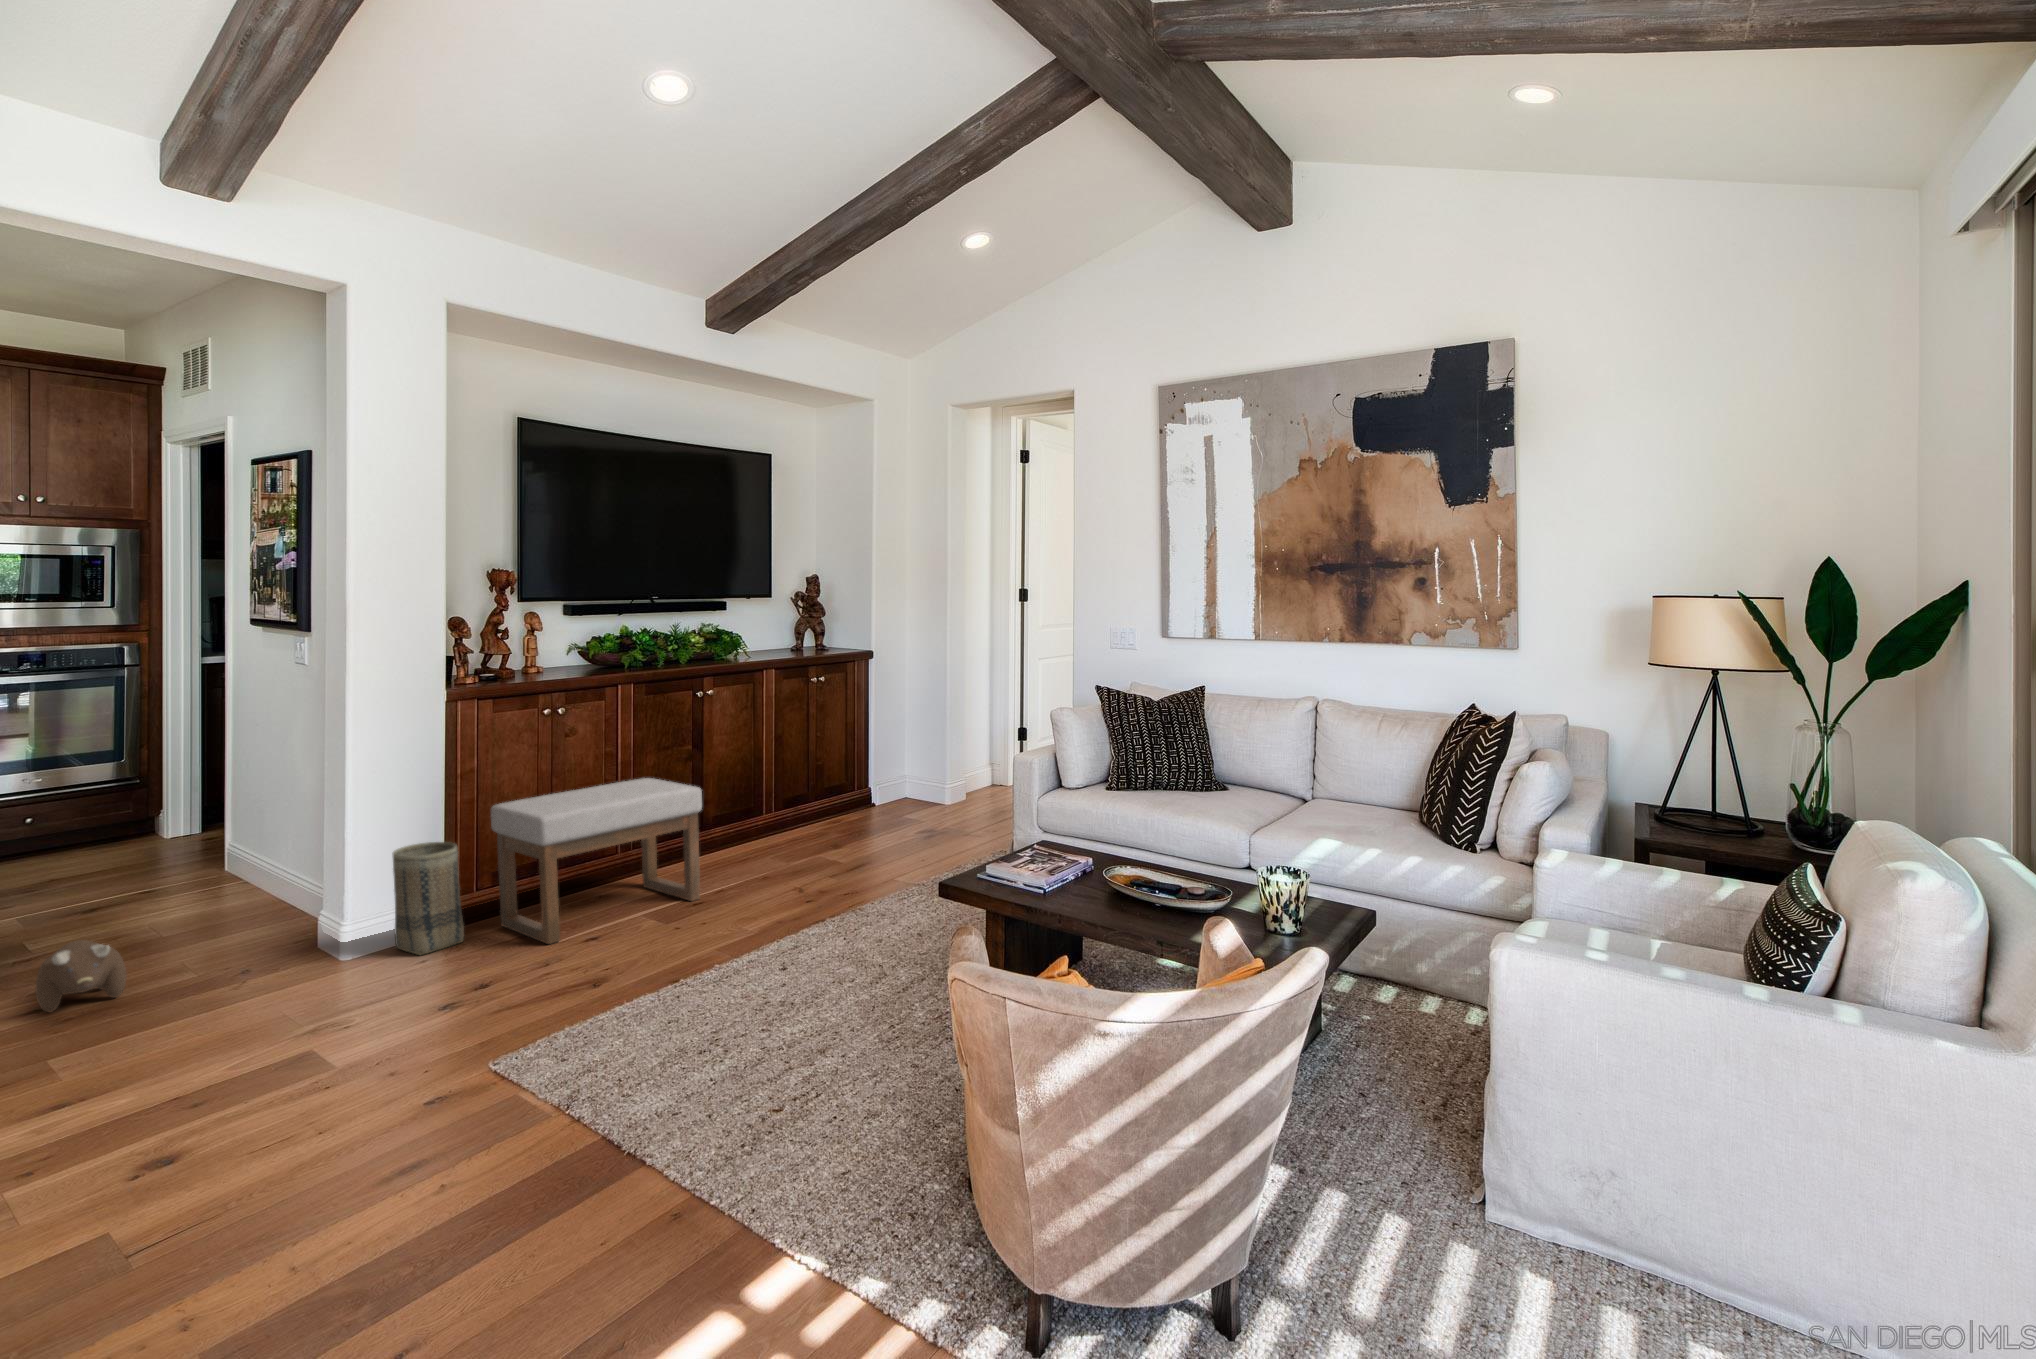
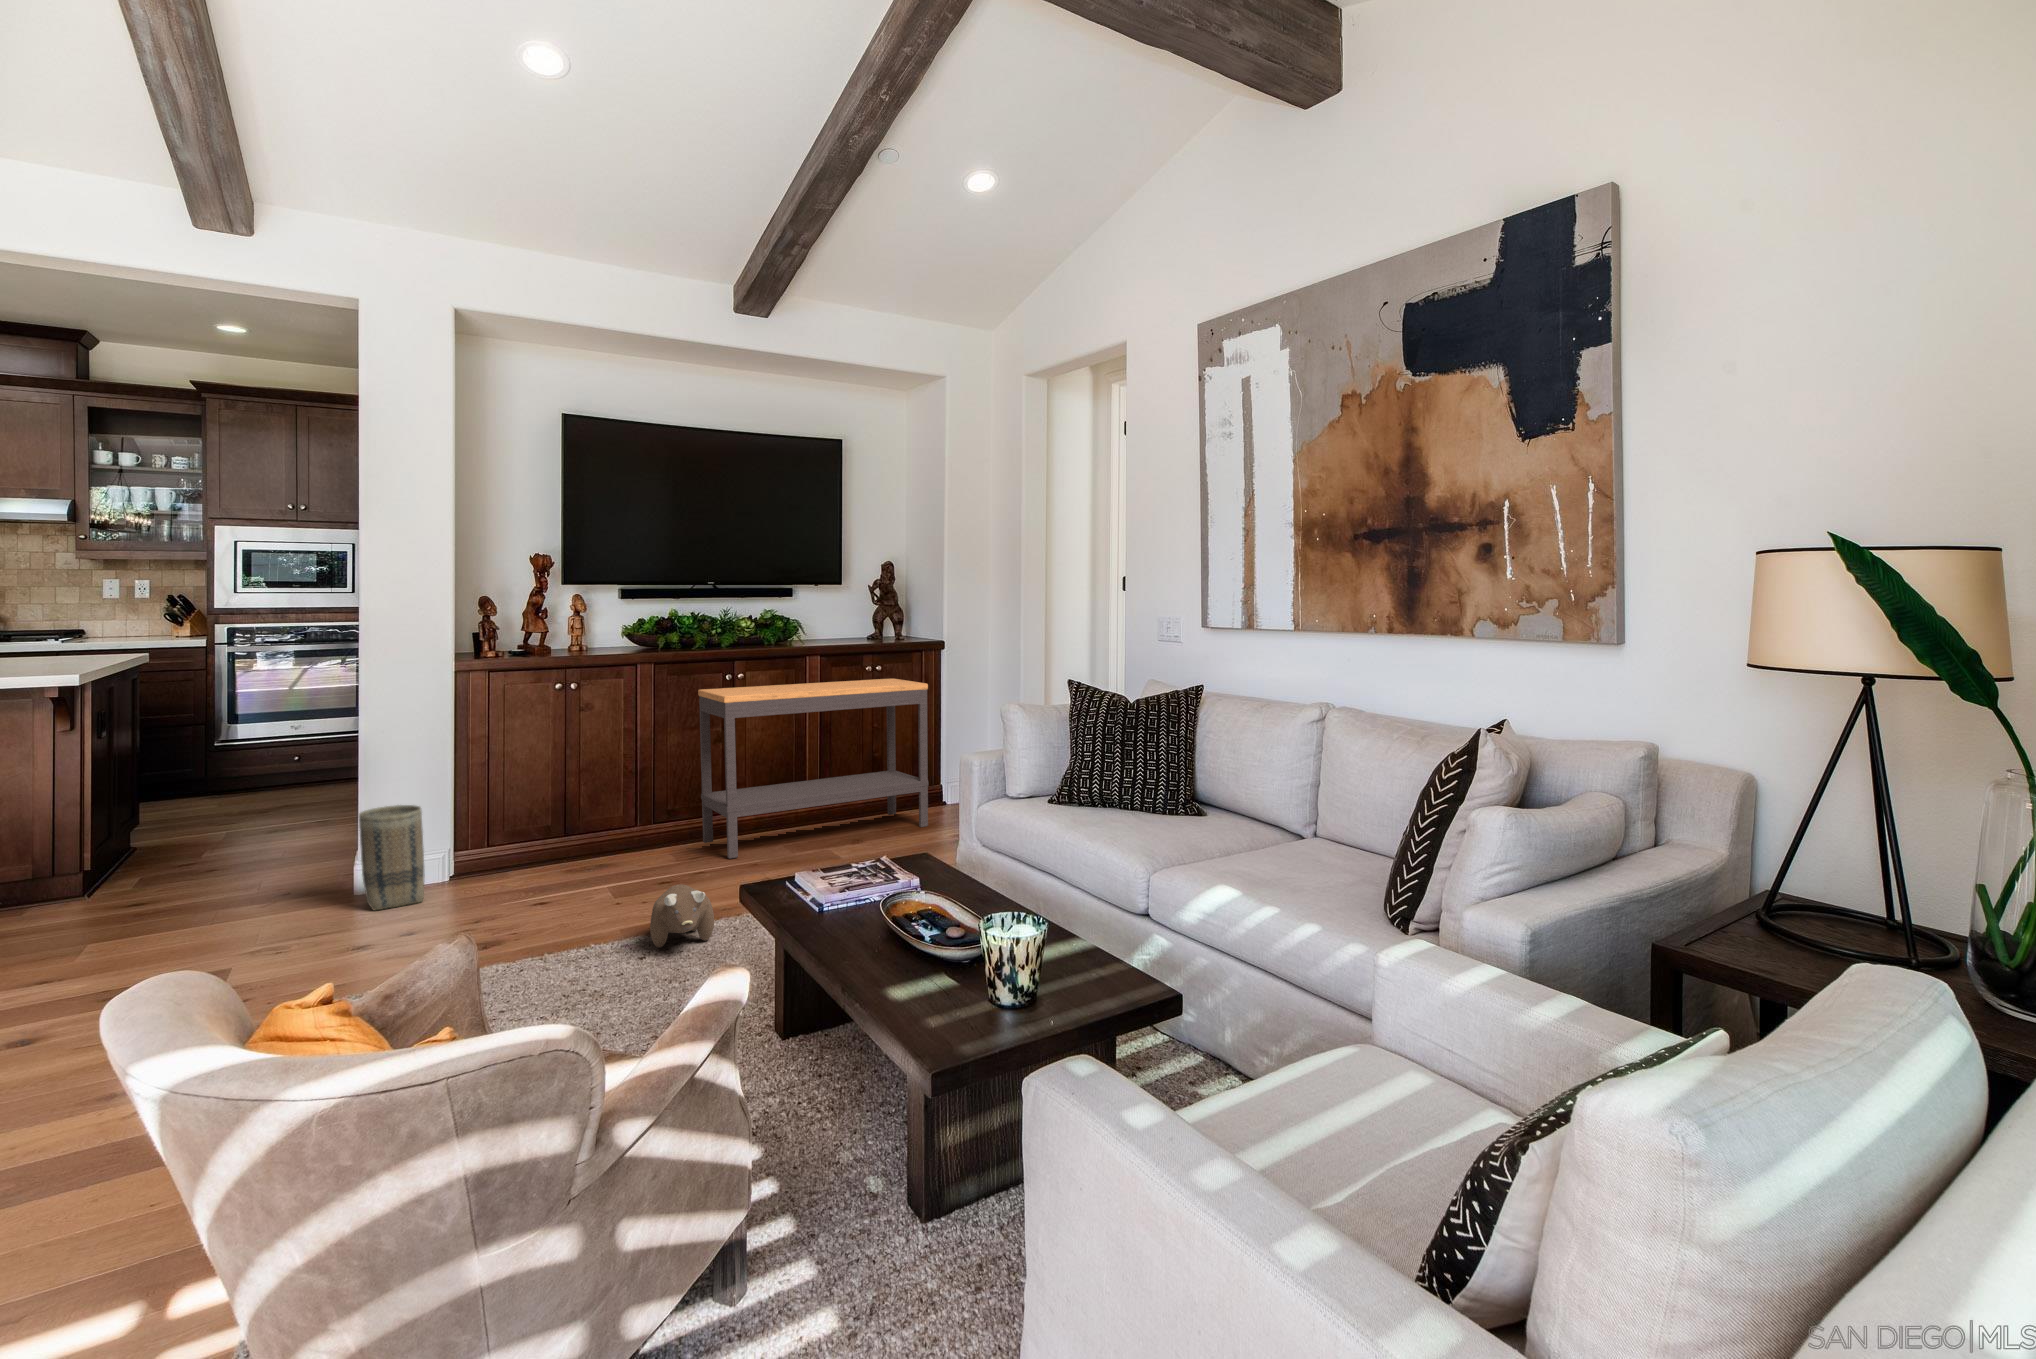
console table: none [678,688,883,870] -> present [698,678,929,859]
ottoman: present [491,778,702,944] -> none [460,758,664,914]
plush toy: present [36,940,127,1012] -> present [650,884,714,948]

